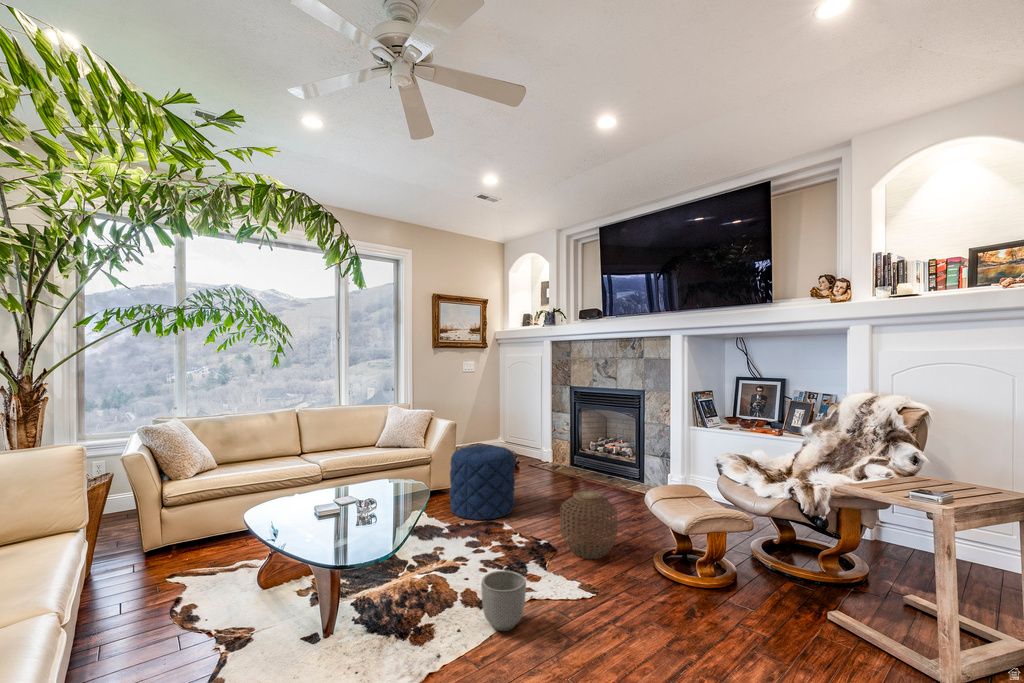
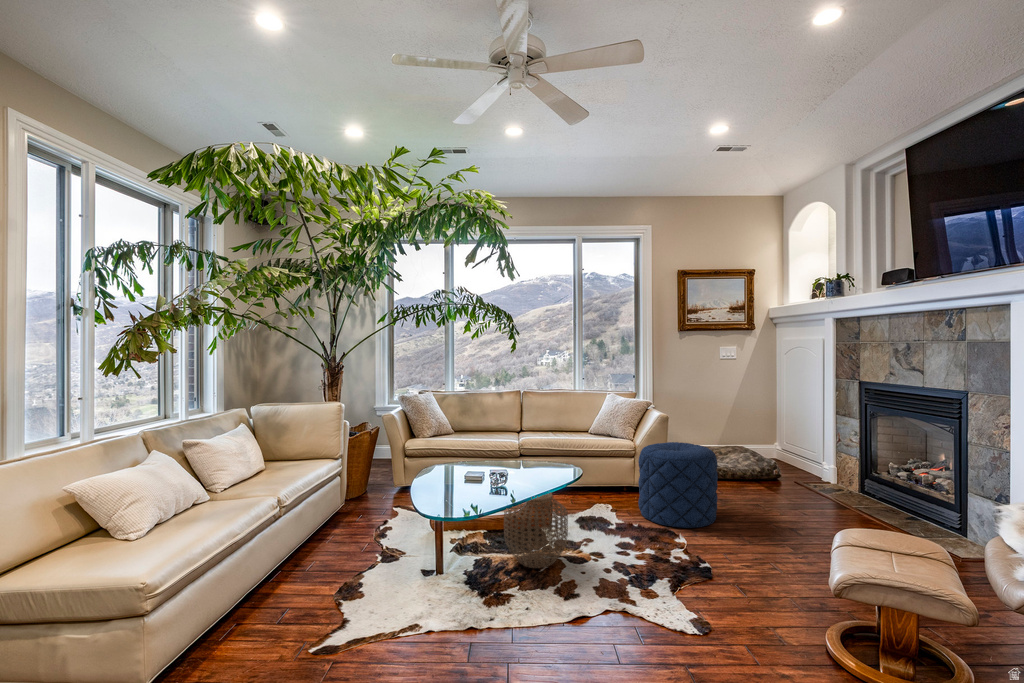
woven basket: present [560,490,617,559] -> present [504,493,568,568]
planter: present [481,571,526,631] -> none [548,565,596,628]

